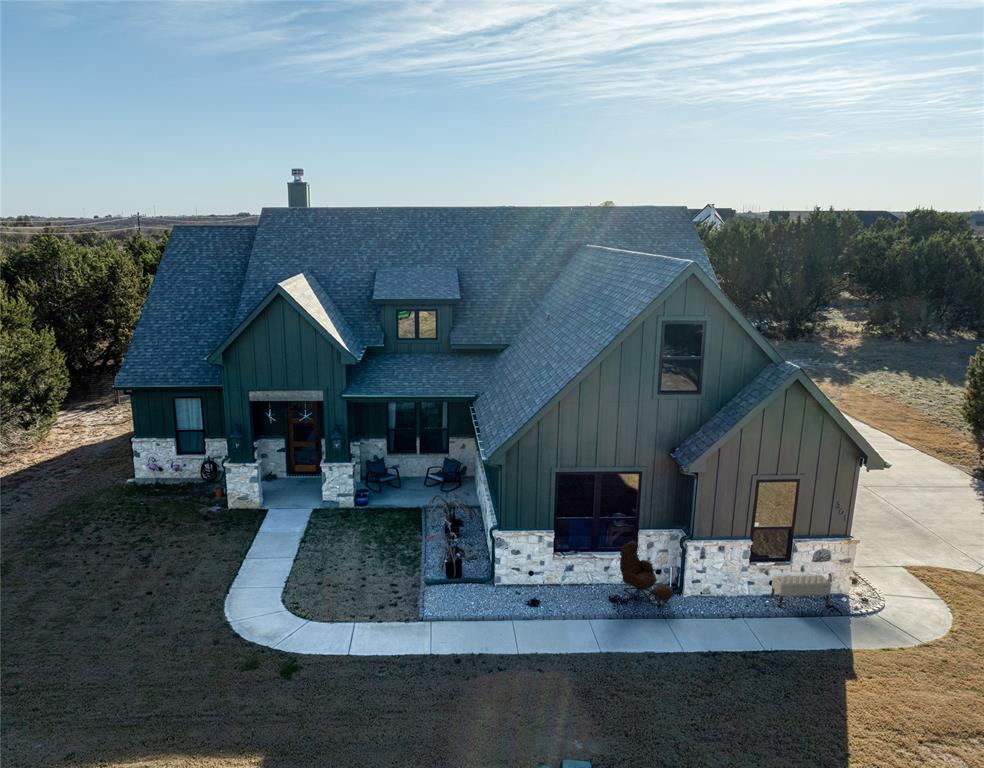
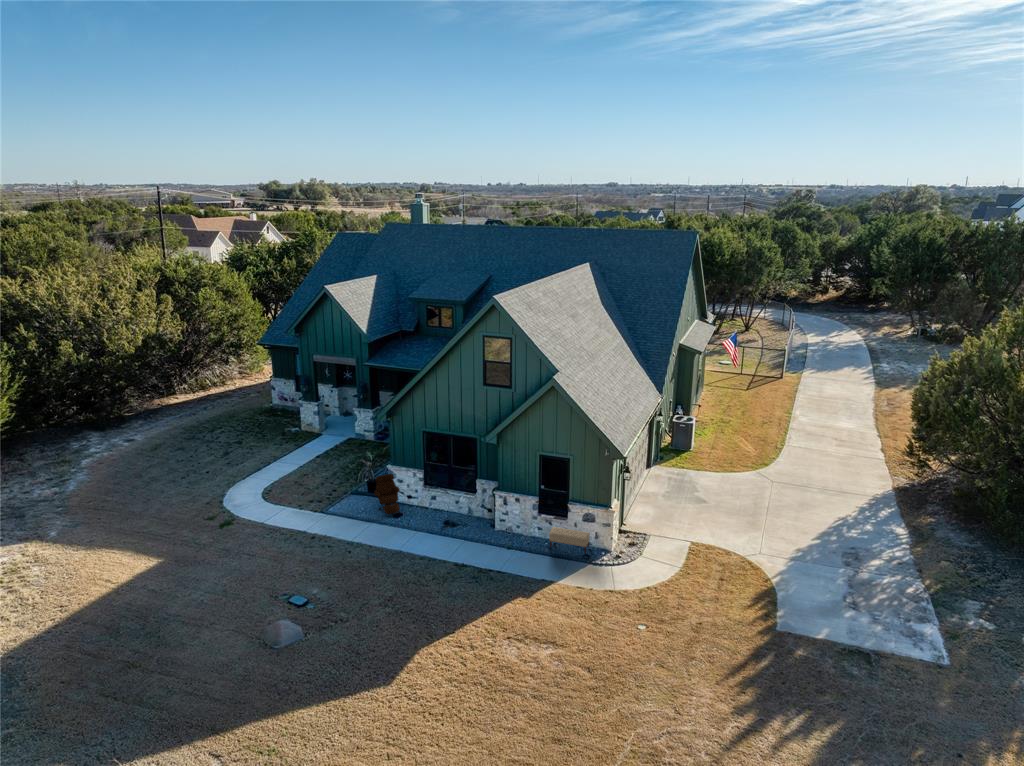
lounge chair: present [620,541,674,607] -> present [374,474,400,515]

